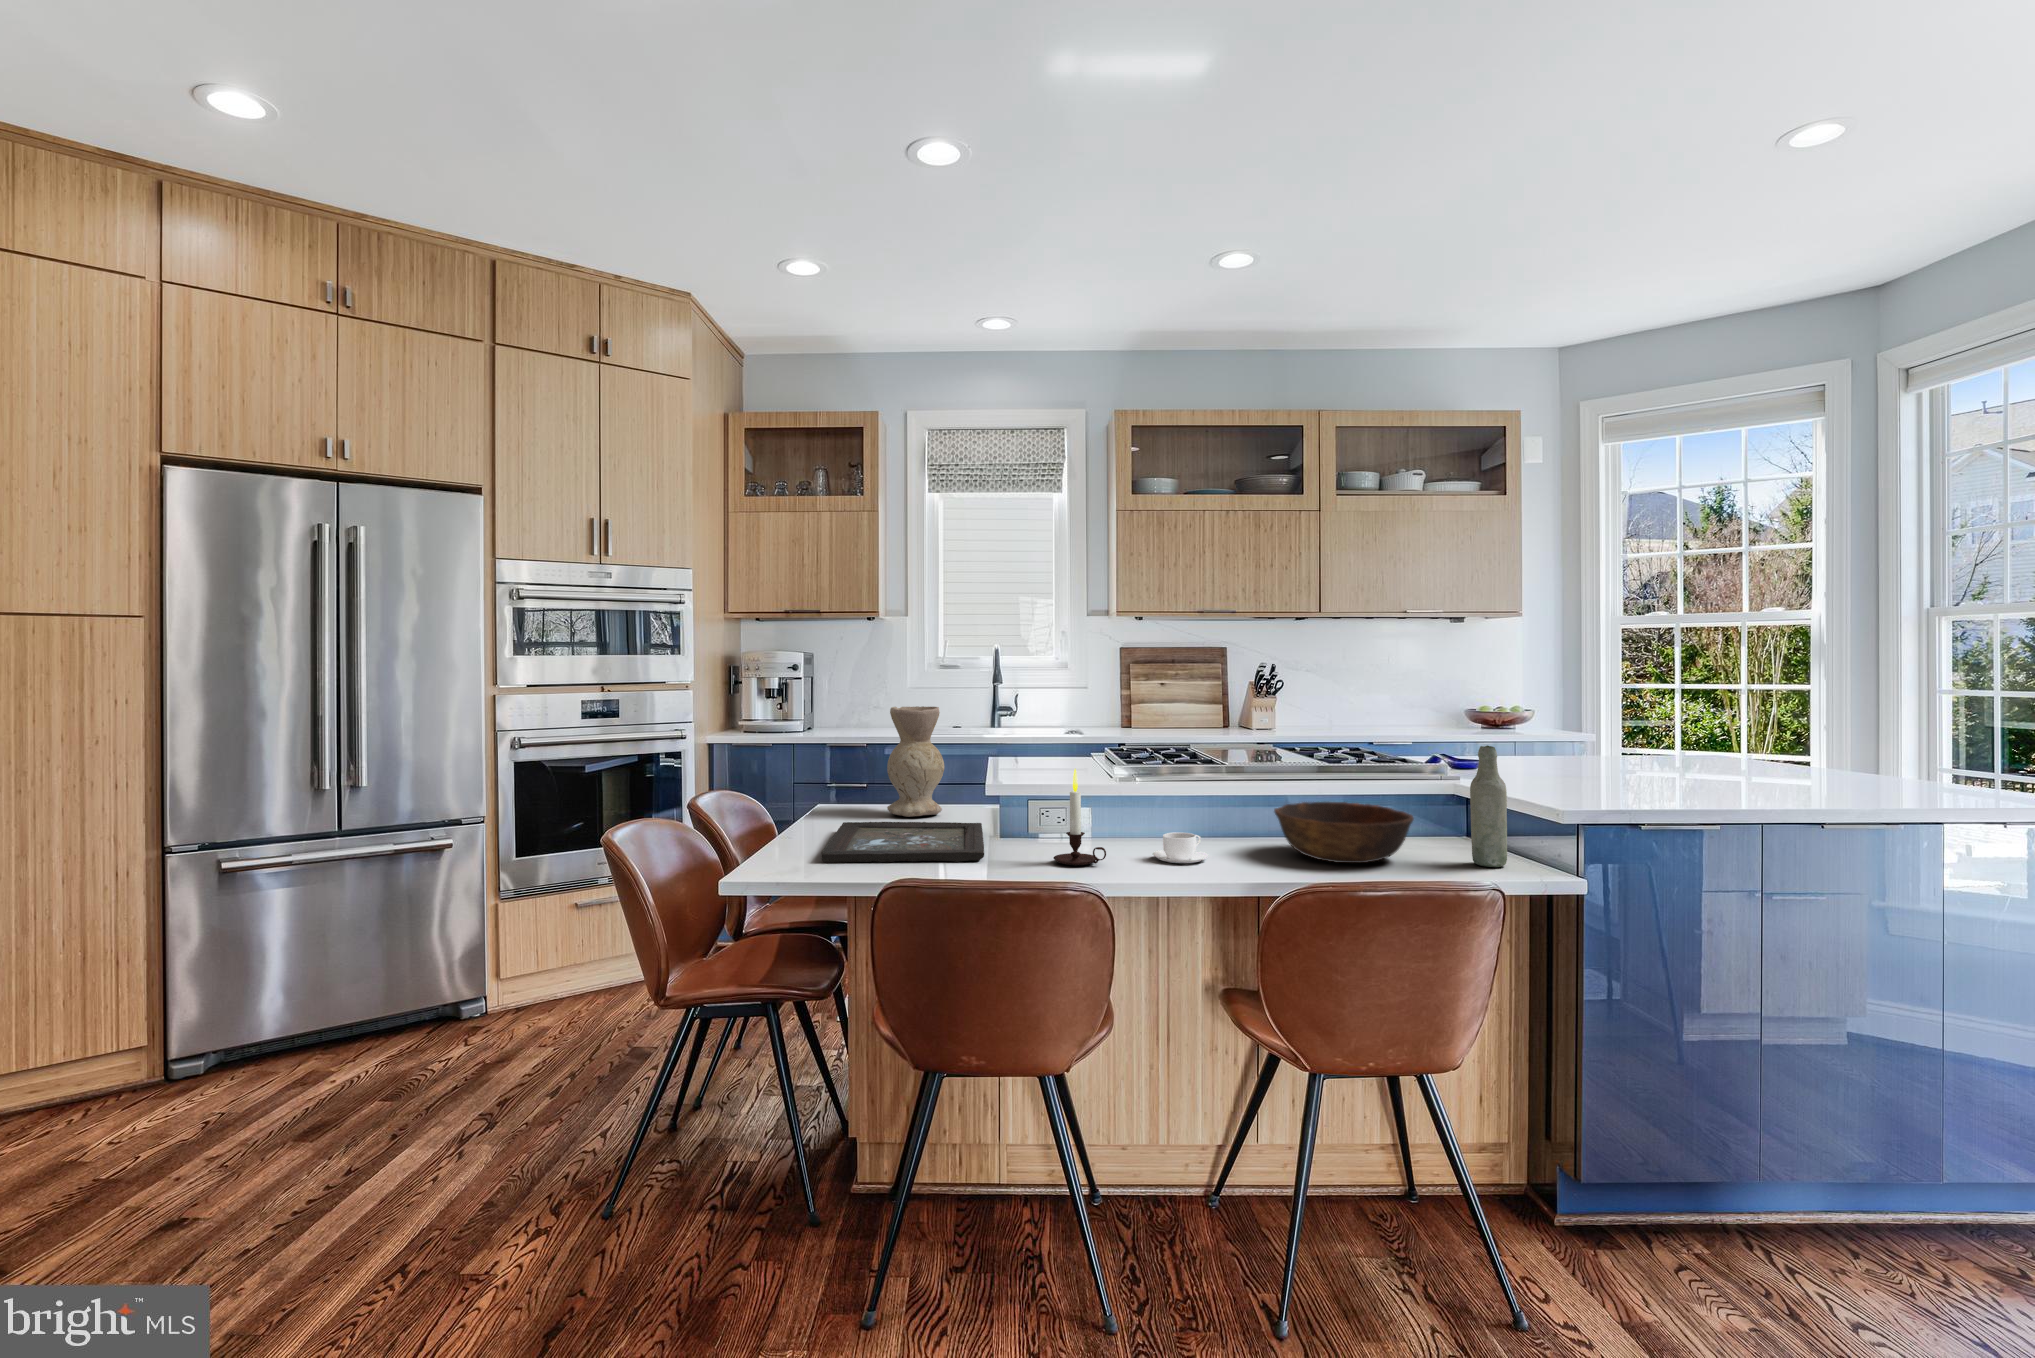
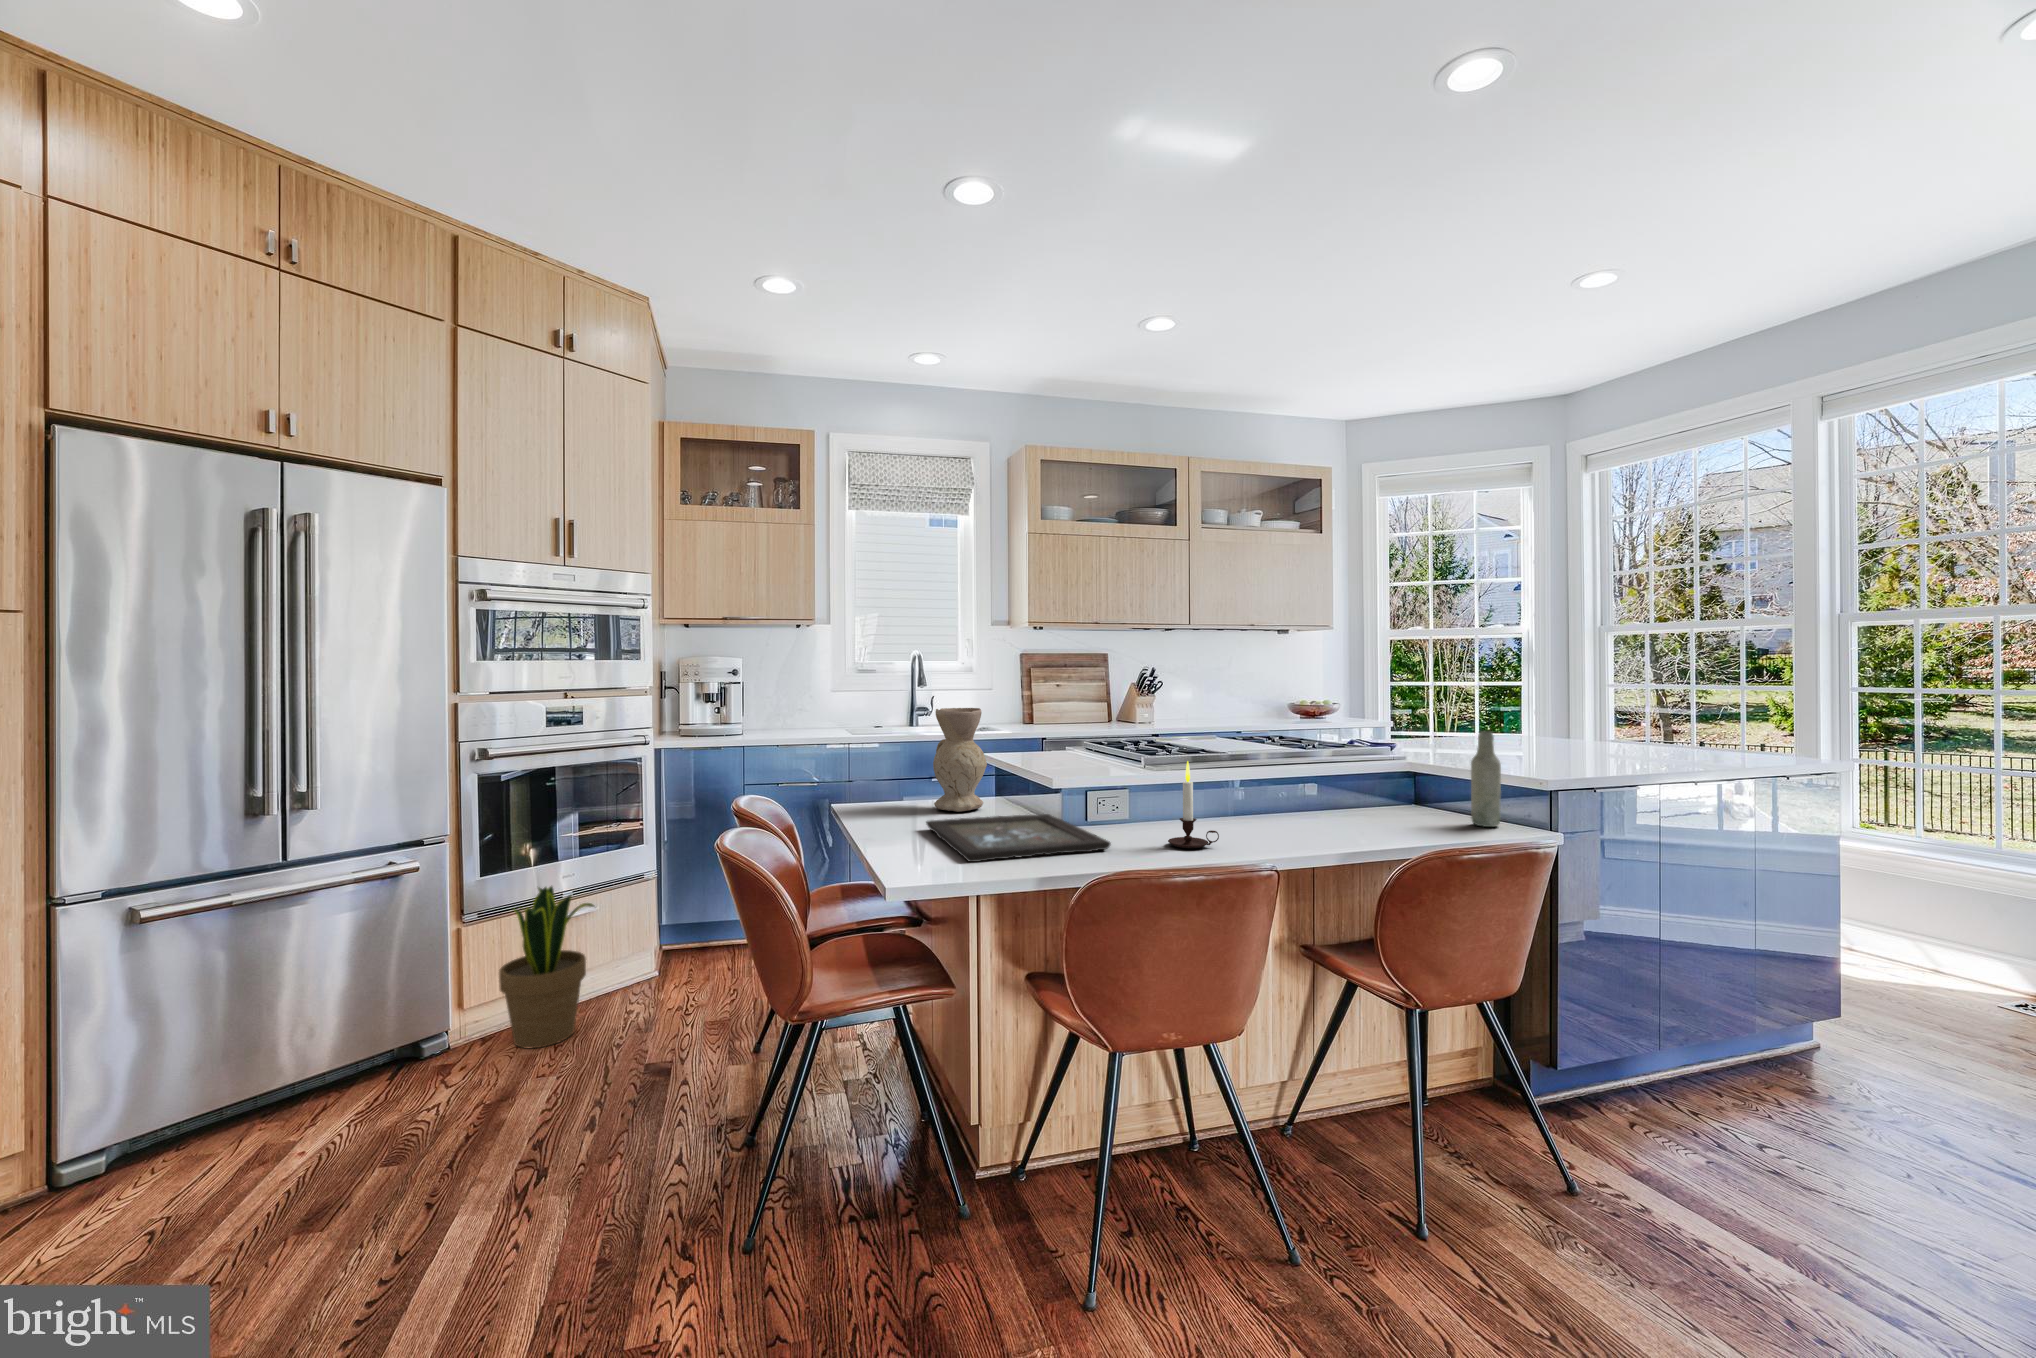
bowl: present [1274,802,1414,863] -> none [1318,780,1437,831]
coffee cup: present [1152,832,1209,863] -> none [1238,813,1289,840]
potted plant: none [525,870,616,1023] -> present [499,886,594,1048]

